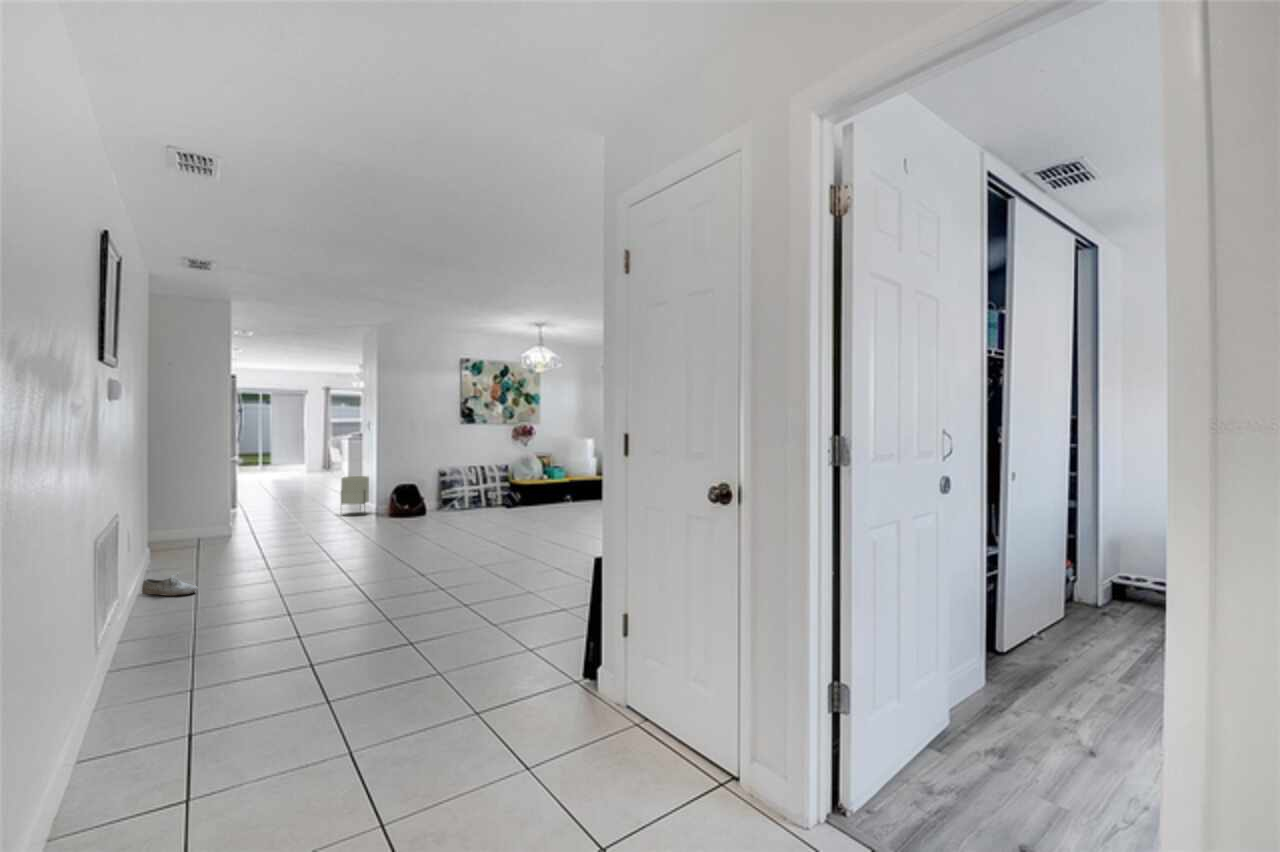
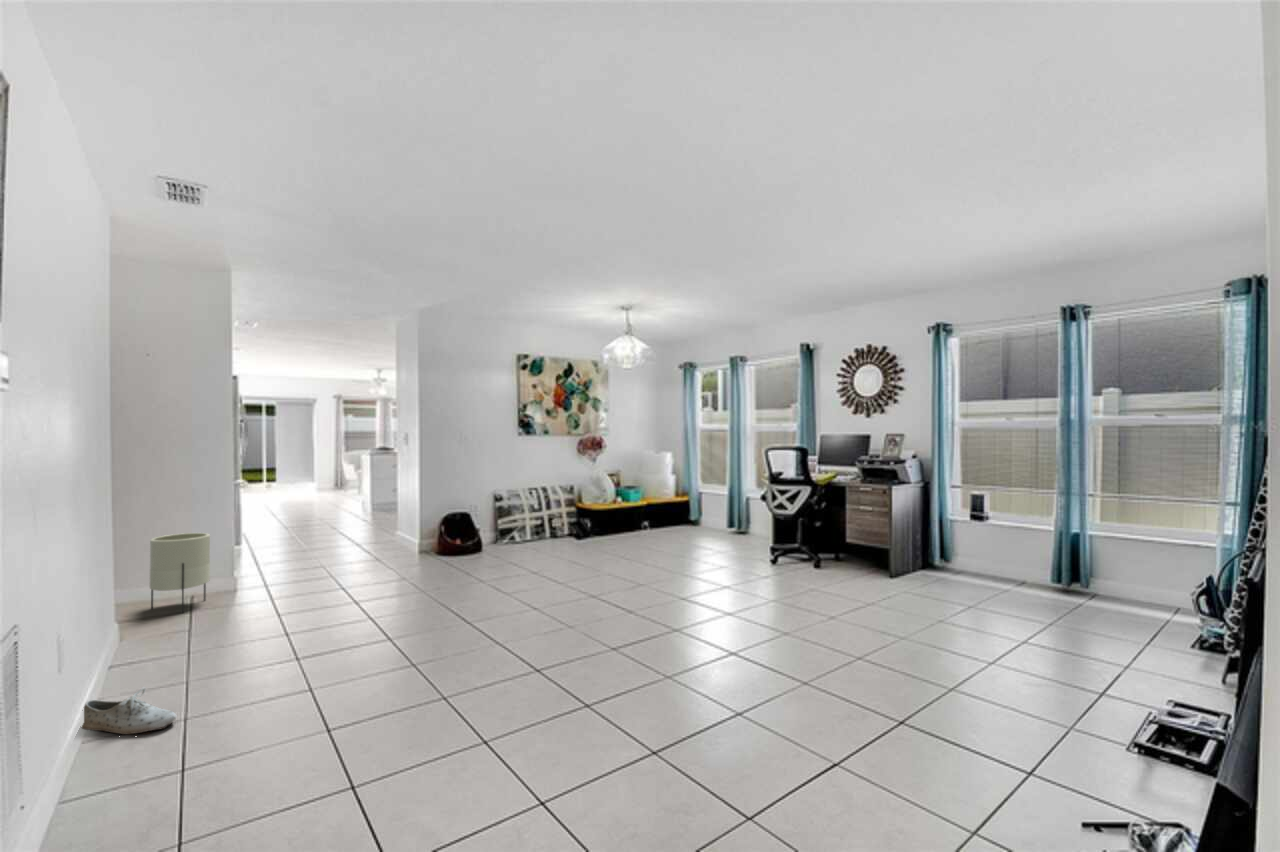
planter: present [341,476,369,505] -> present [150,533,210,612]

